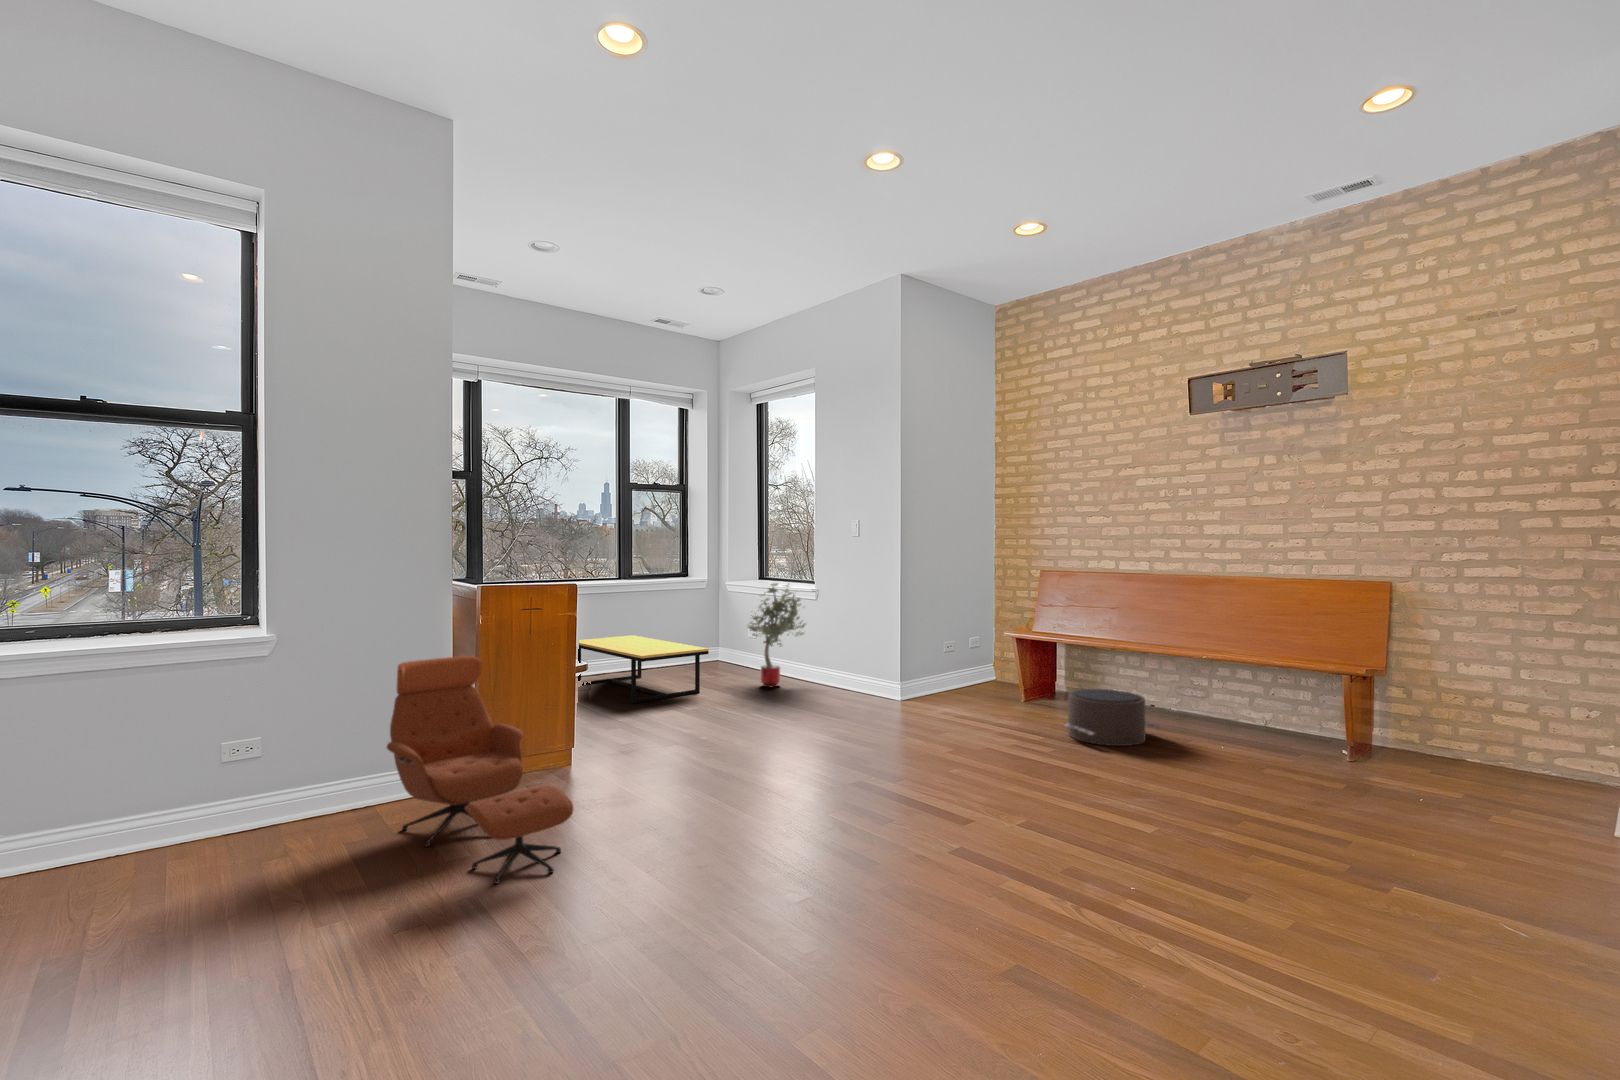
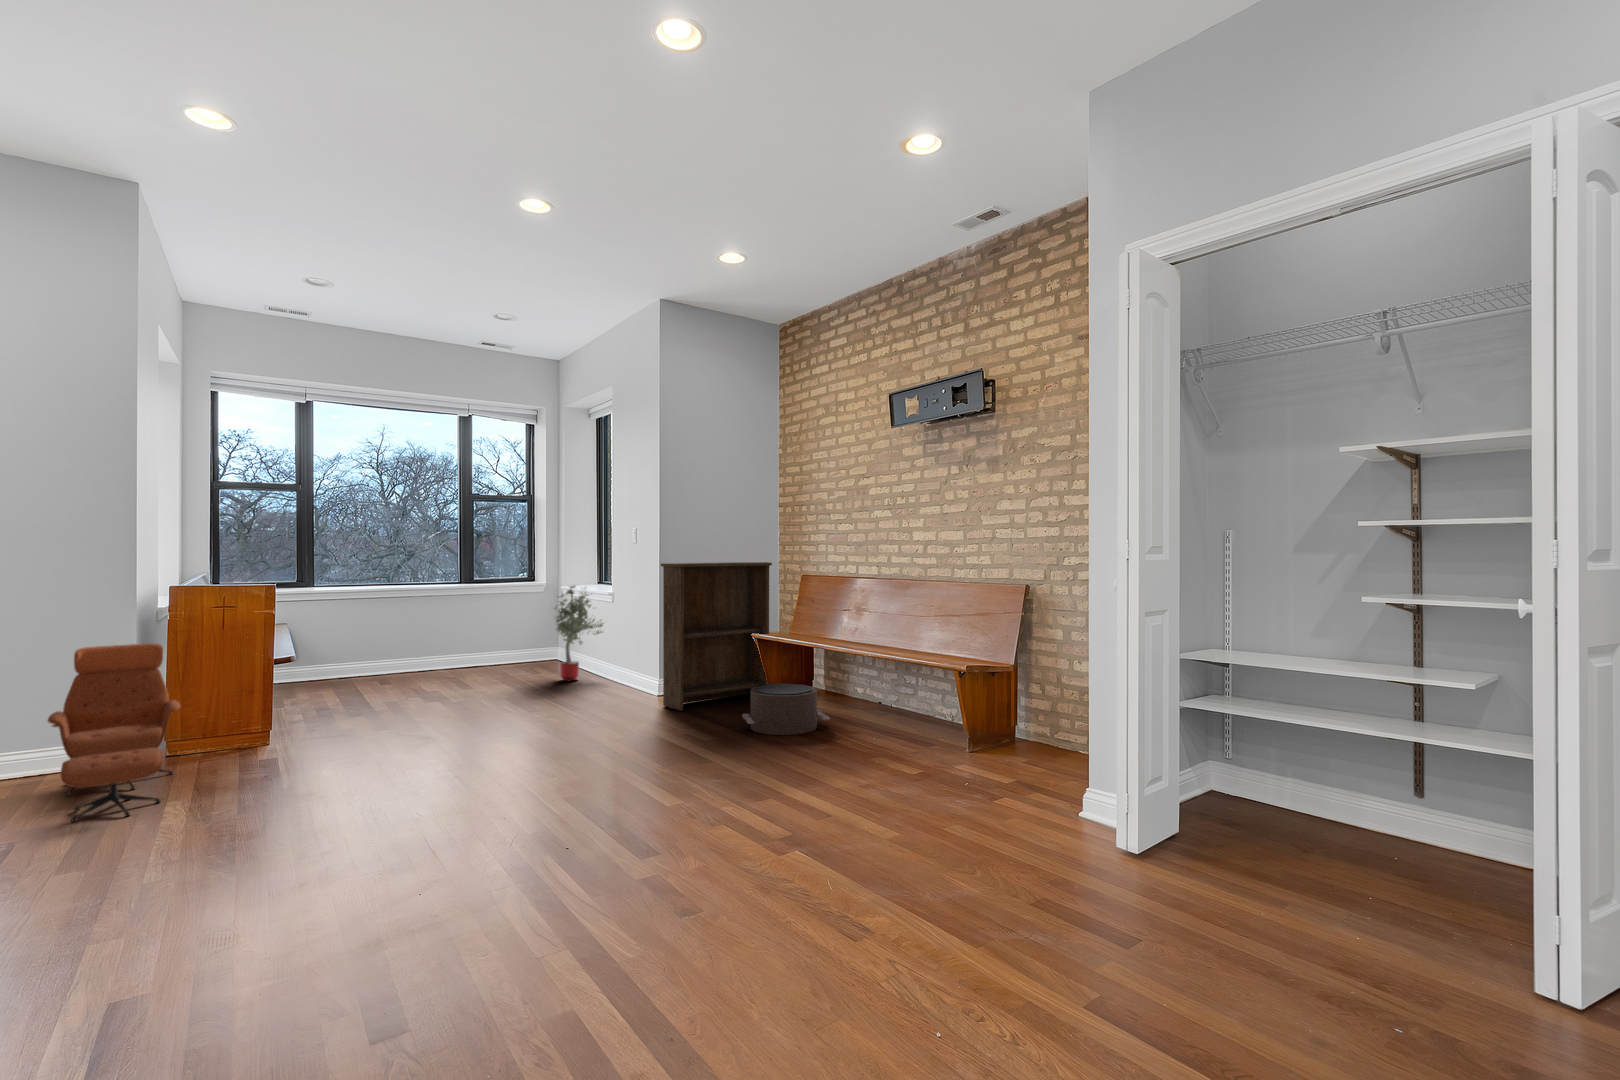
bookshelf: none [927,557,1025,719] -> present [661,562,772,711]
coffee table: present [578,635,709,703] -> none [400,633,501,693]

